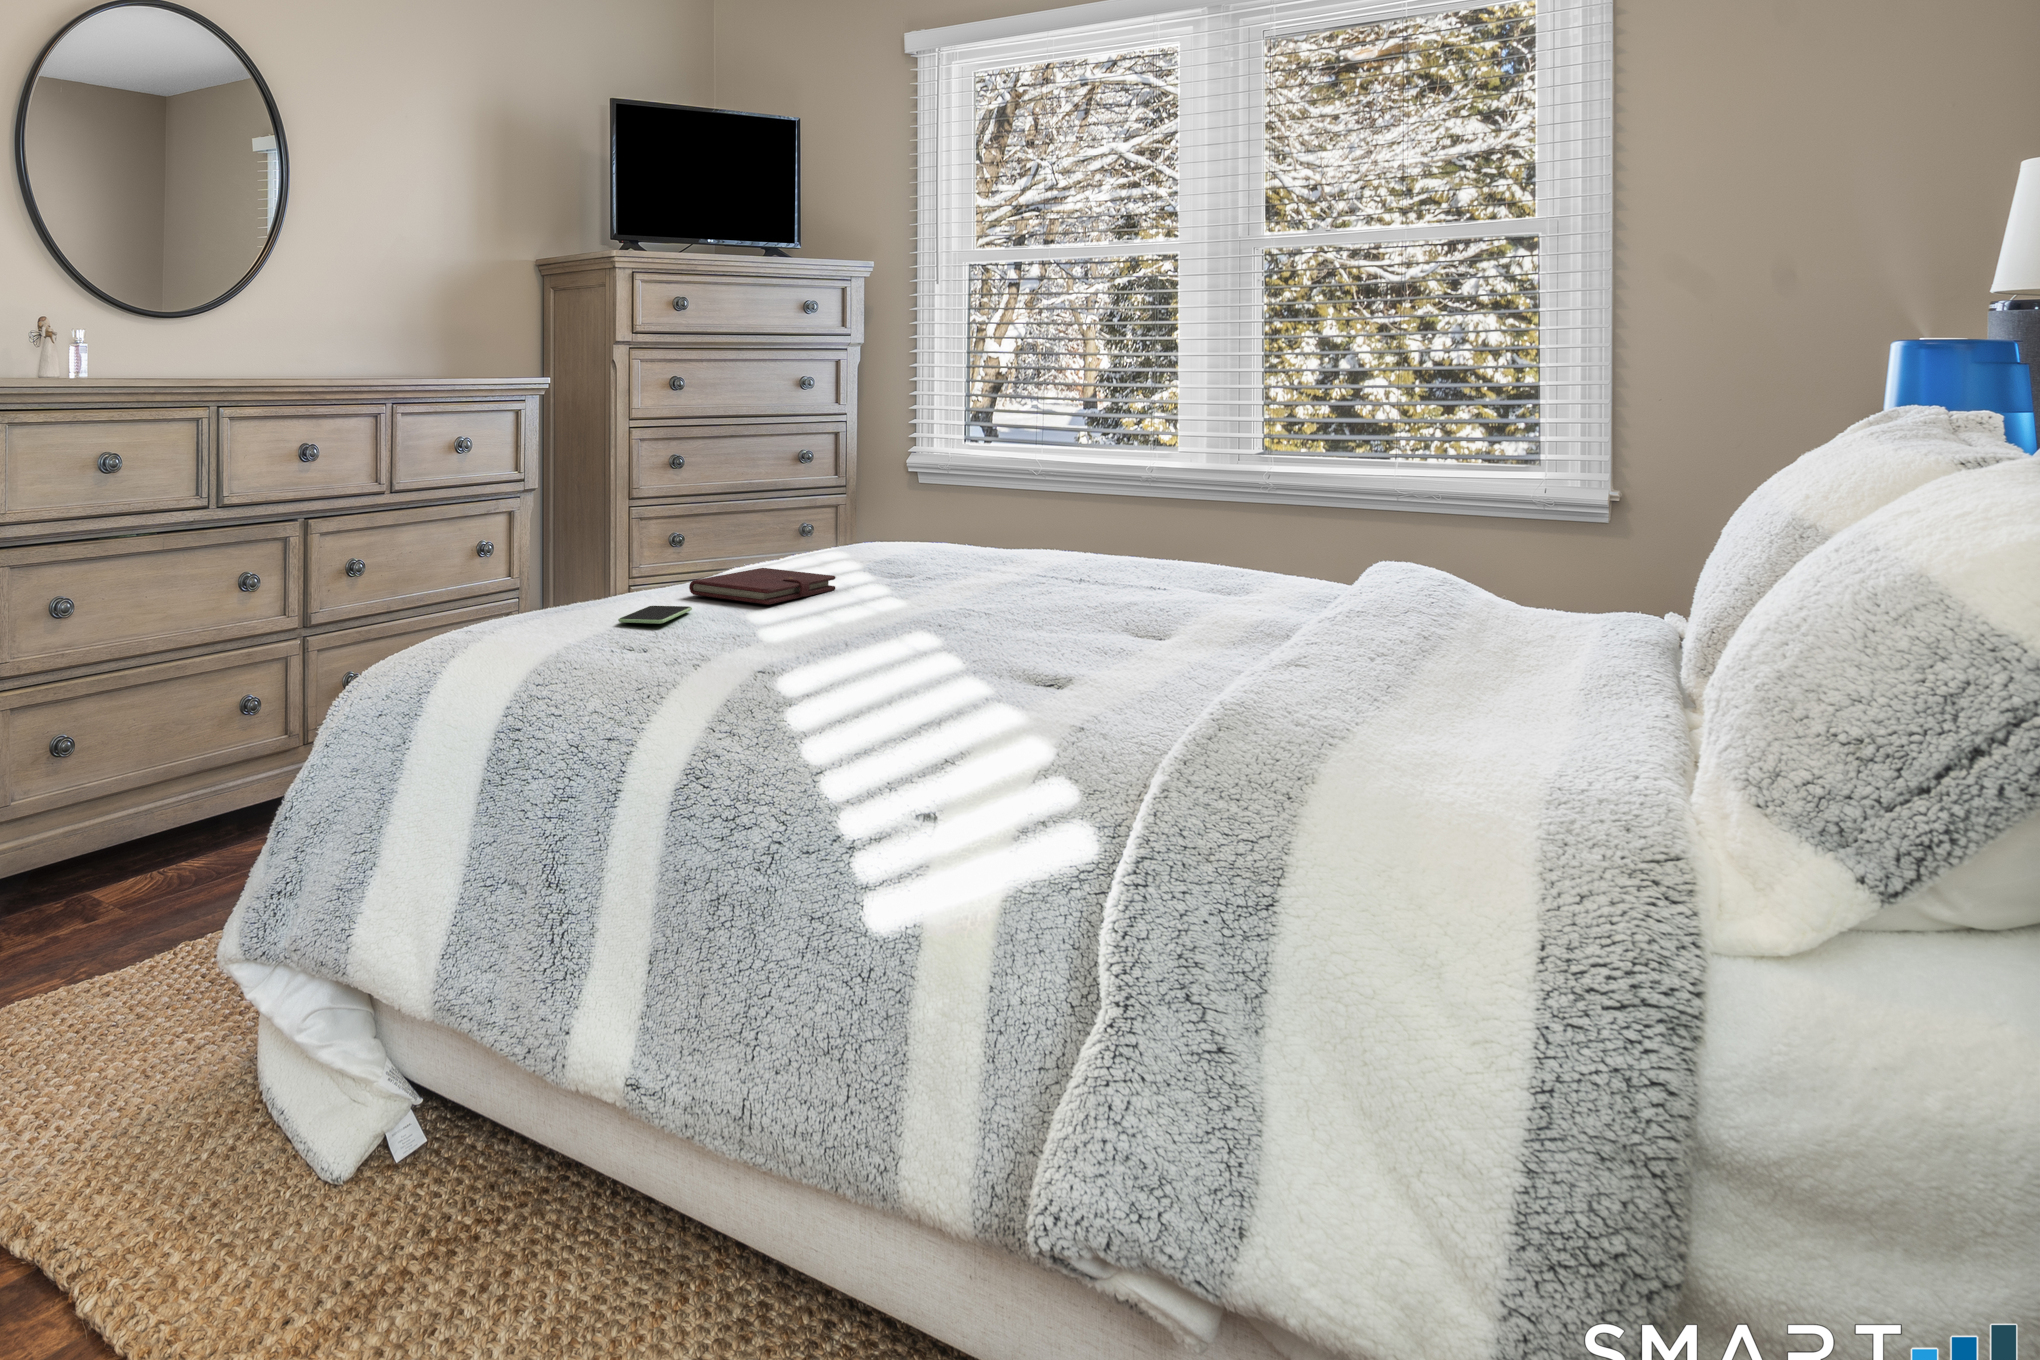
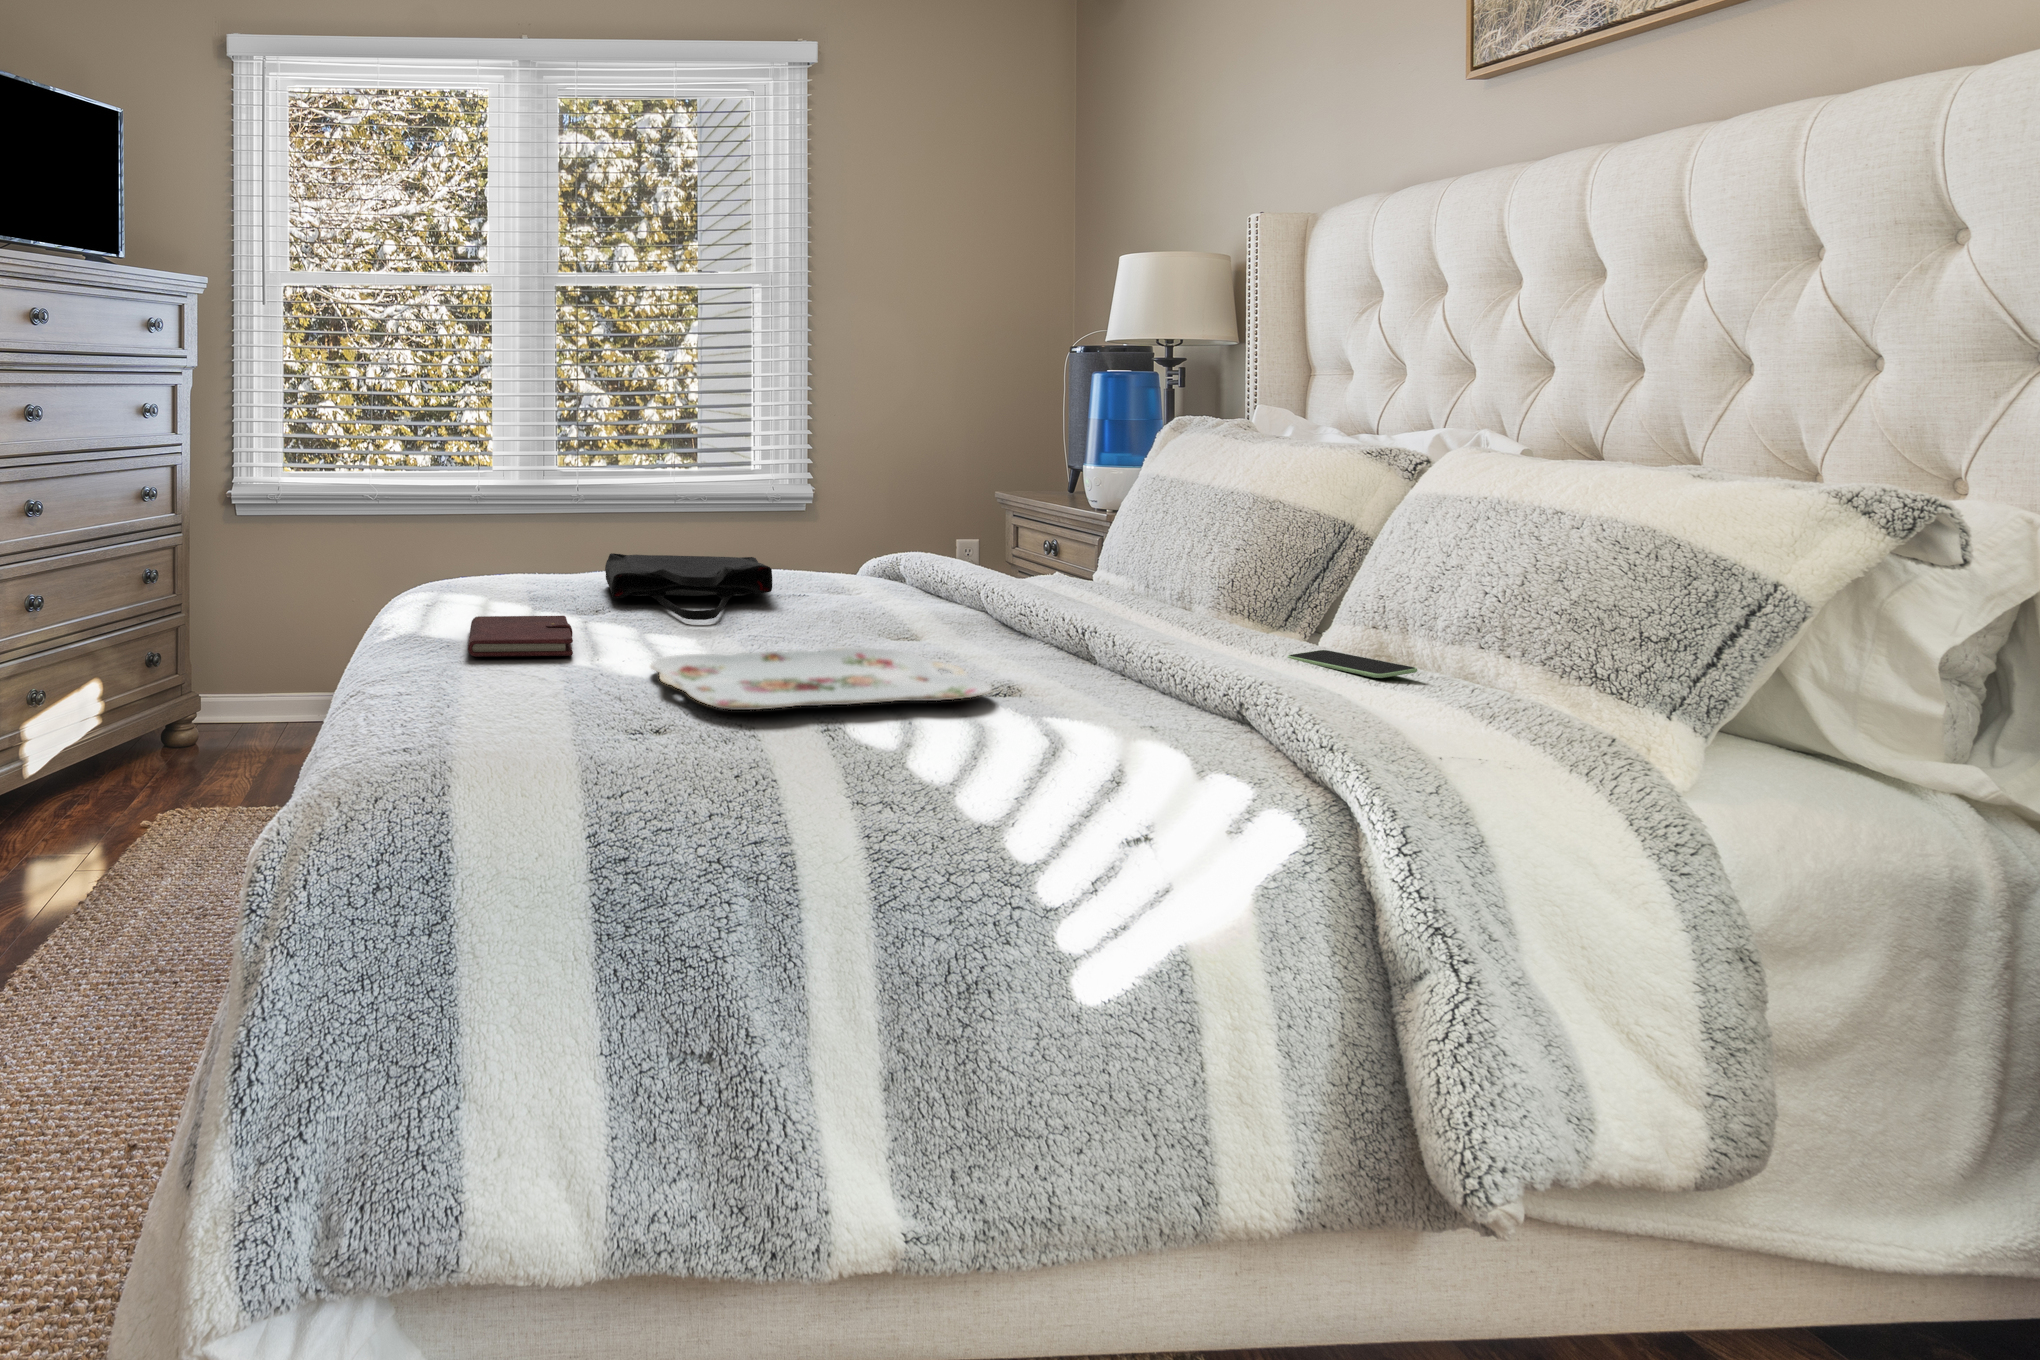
tote bag: none [946,532,1161,598] -> present [605,553,772,620]
smartphone: present [618,606,692,624] -> present [1288,650,1417,678]
serving tray: none [727,614,1063,682] -> present [651,648,991,710]

